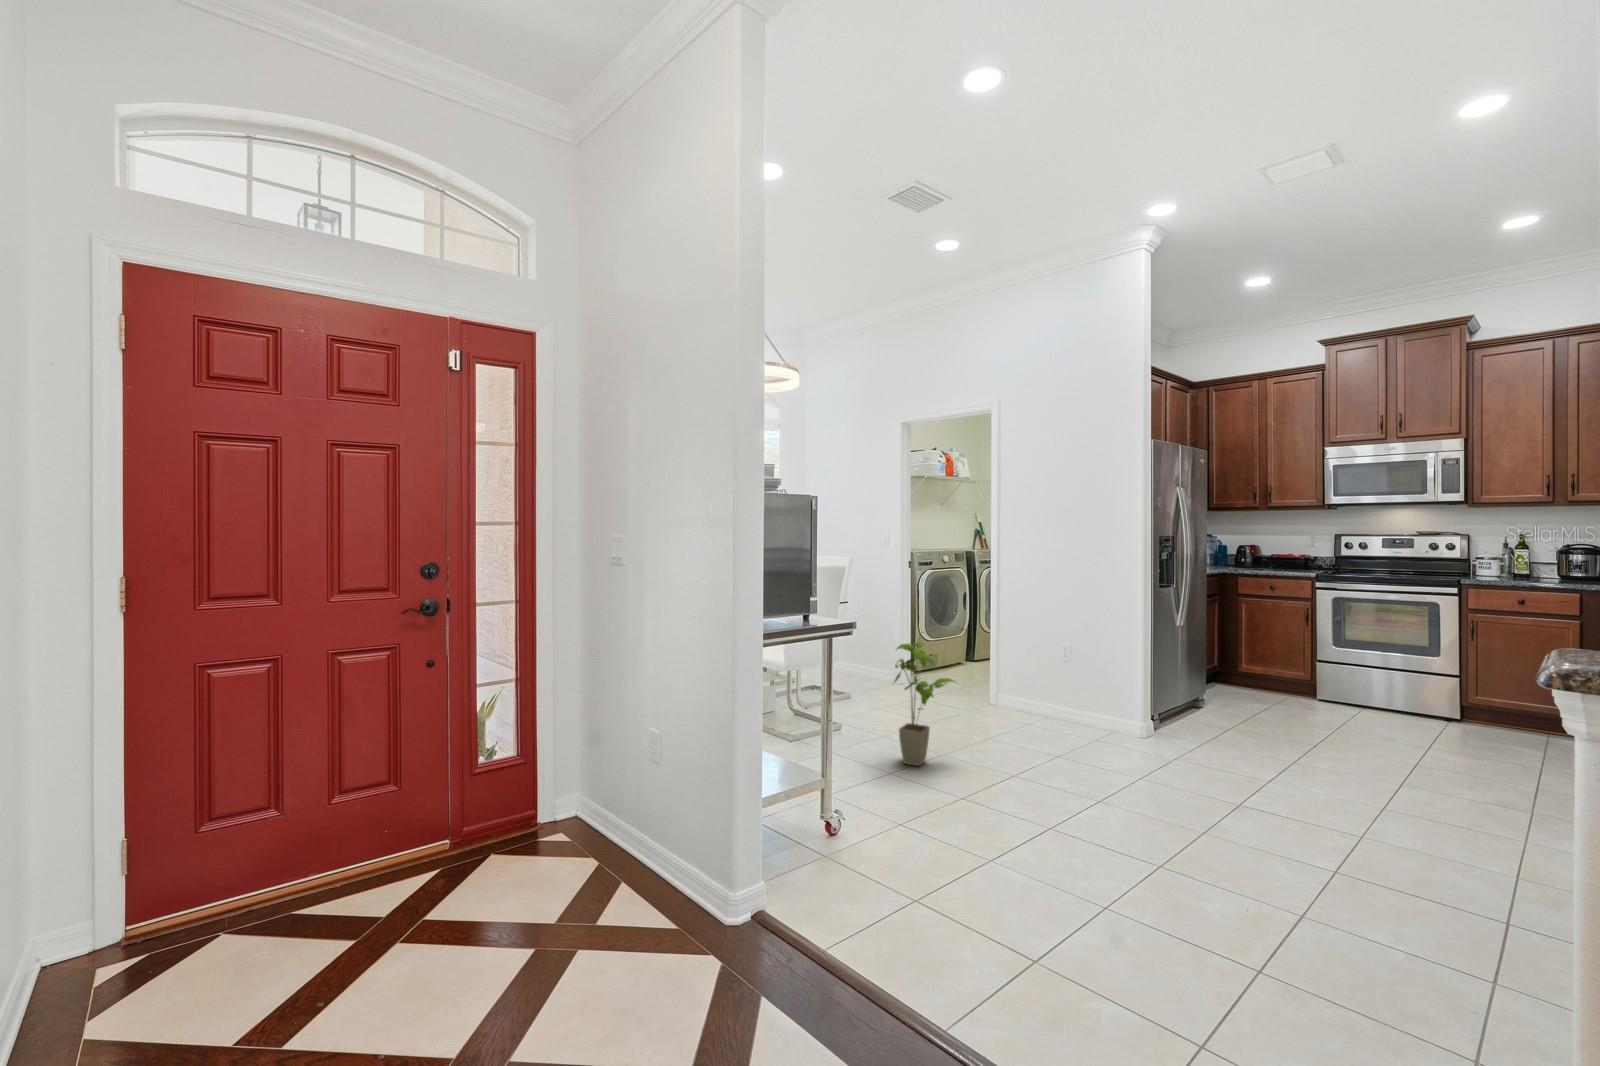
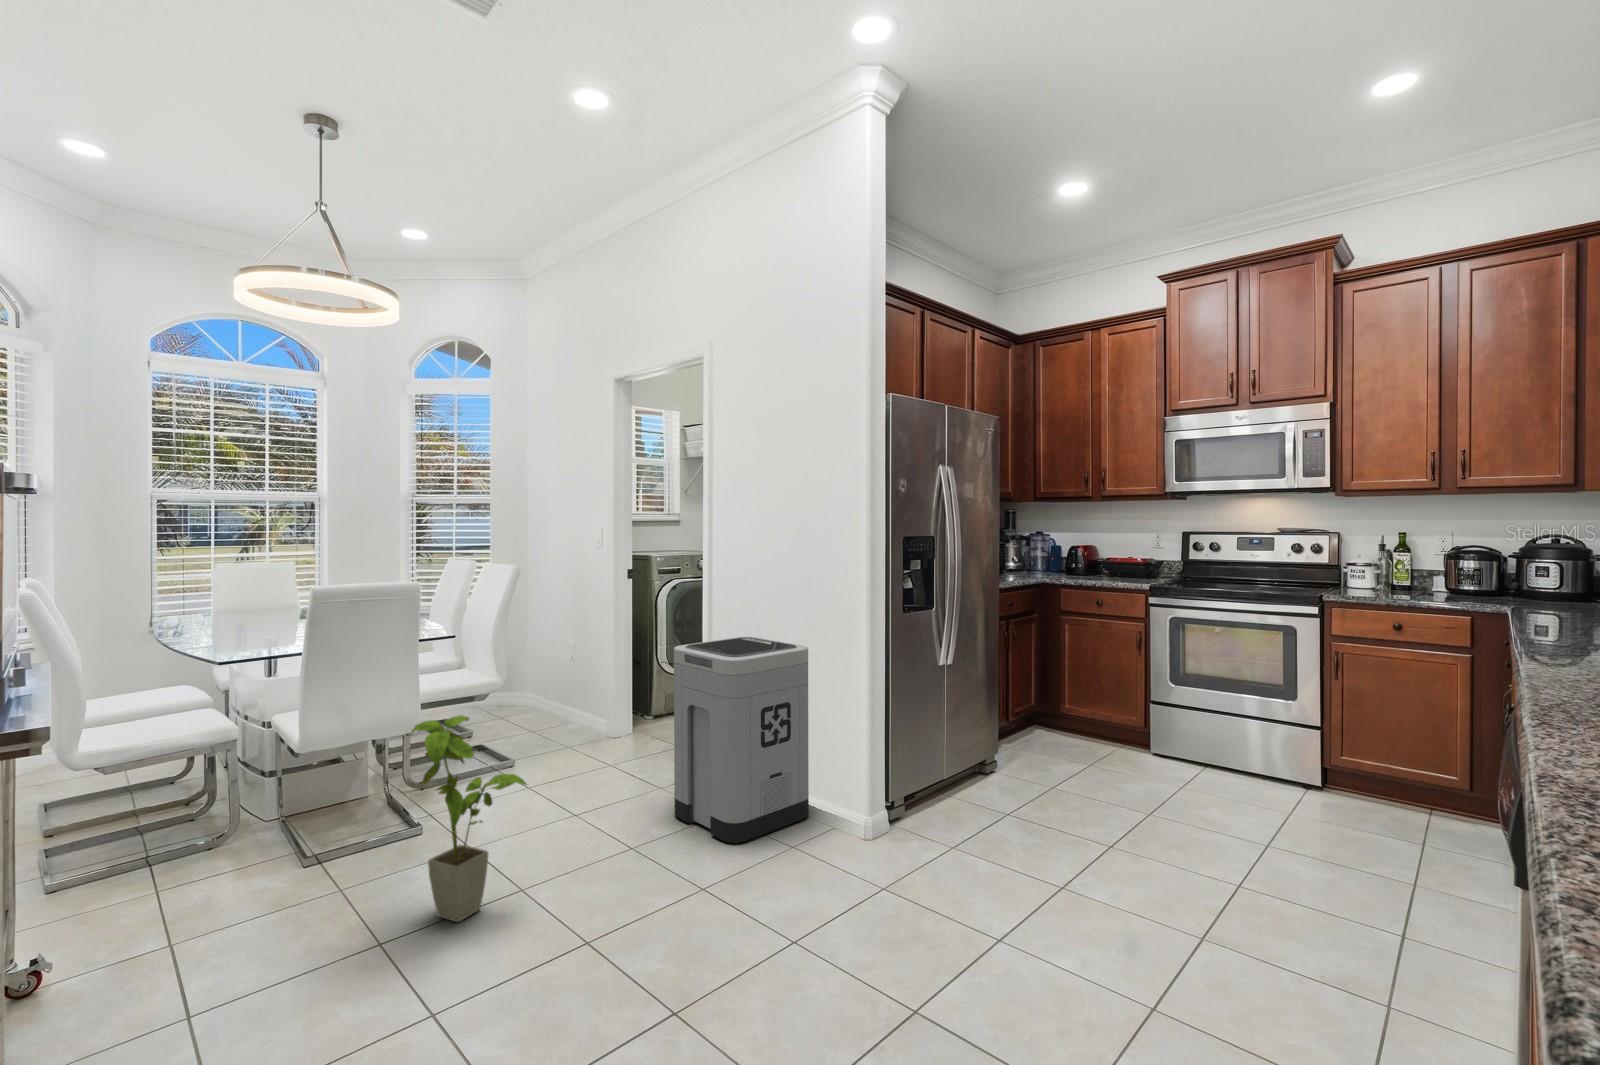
trash can: none [994,606,1089,738] -> present [674,637,809,843]

